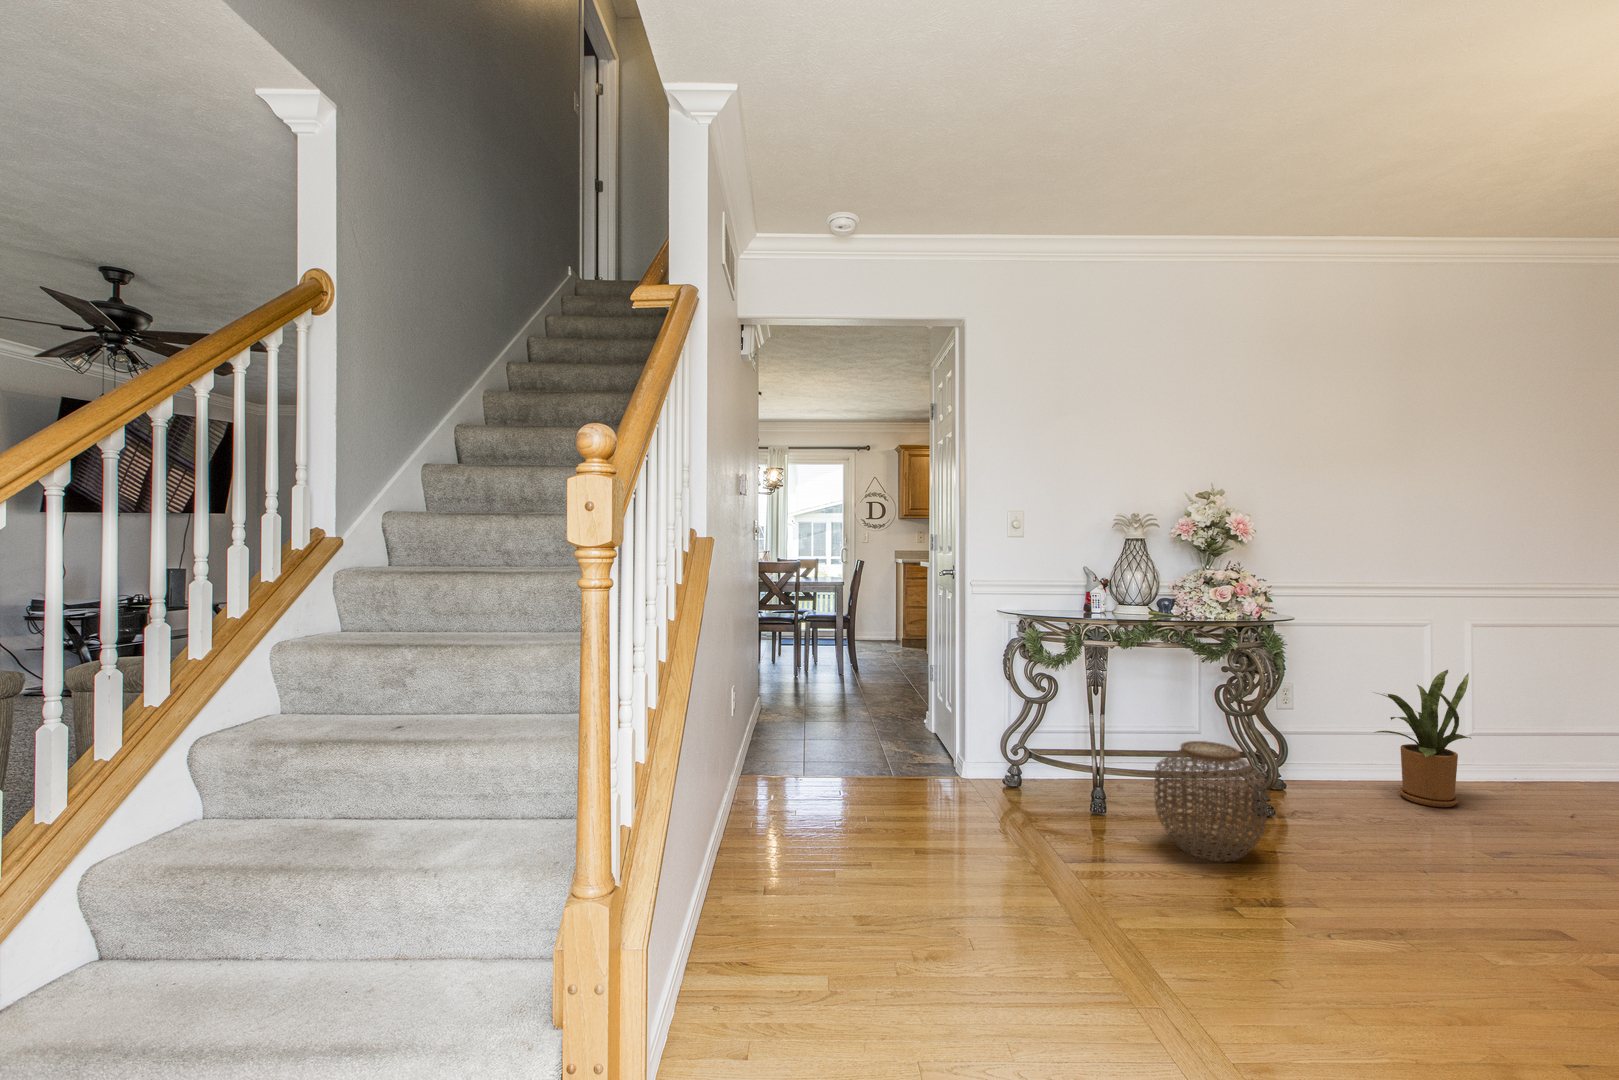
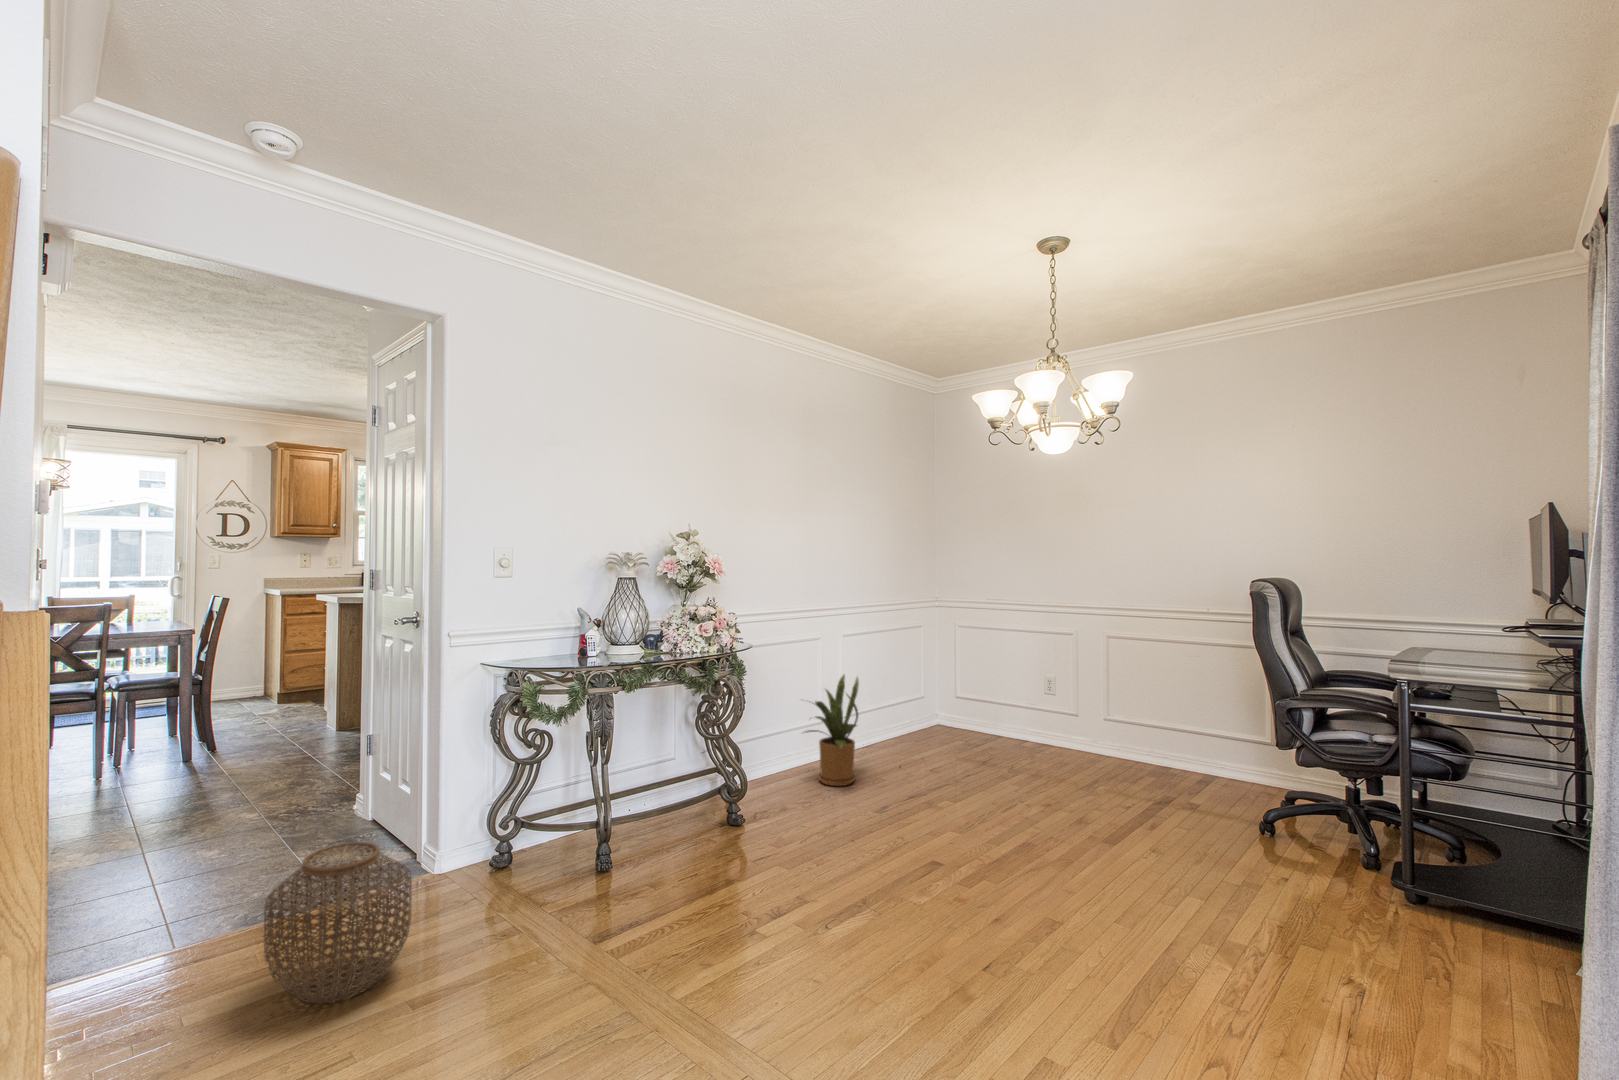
woven basket: present [1155,741,1267,861] -> present [264,842,412,1003]

